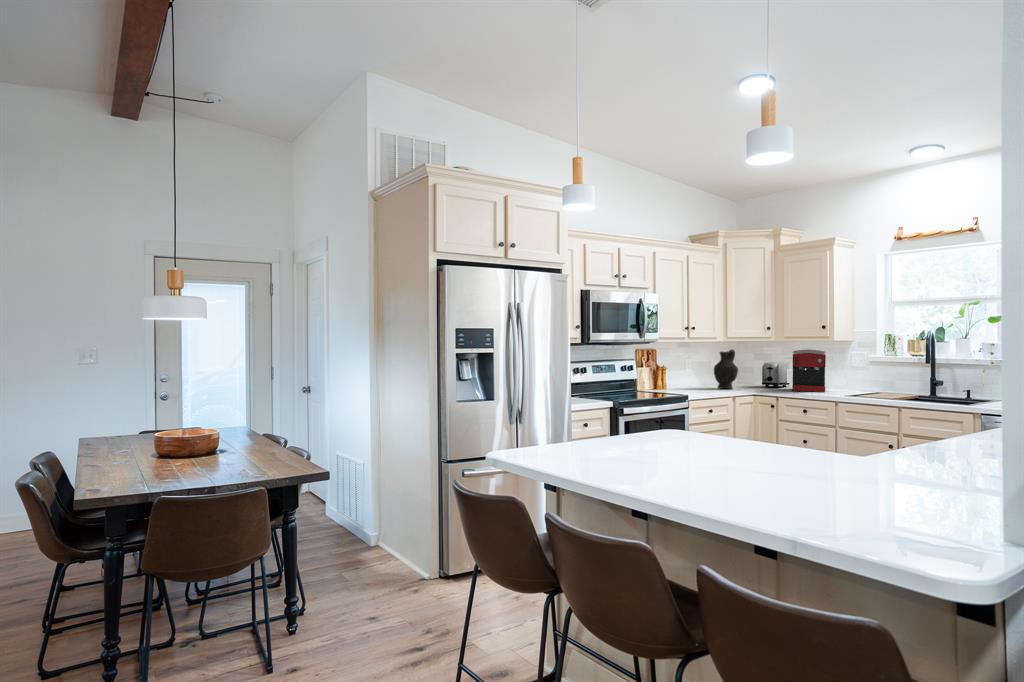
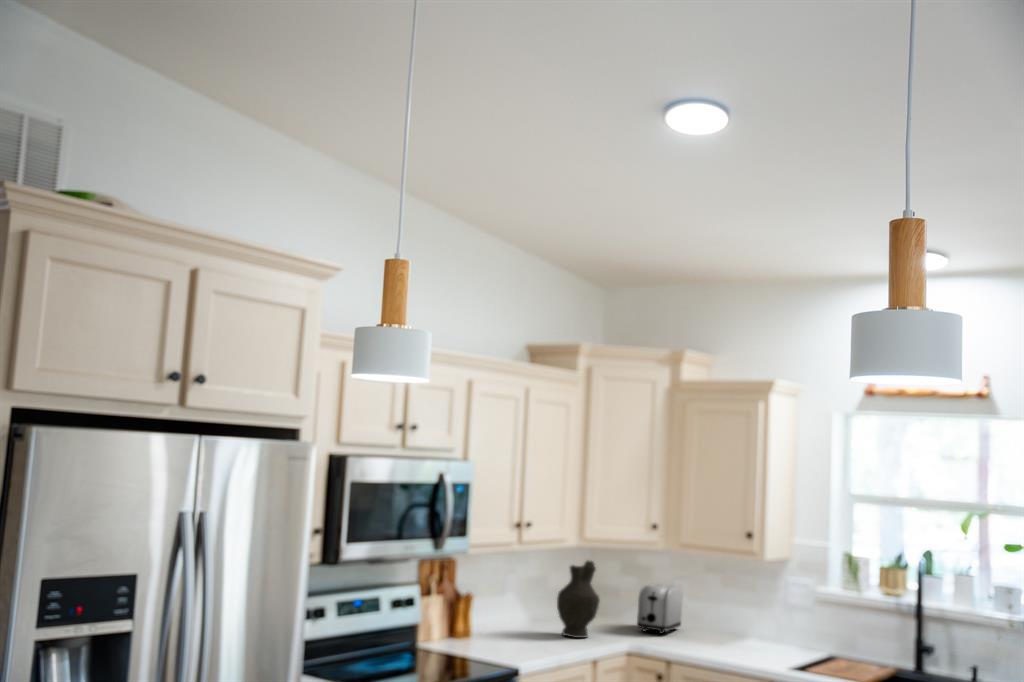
coffee maker: present [792,349,826,392] -> none [689,570,750,652]

